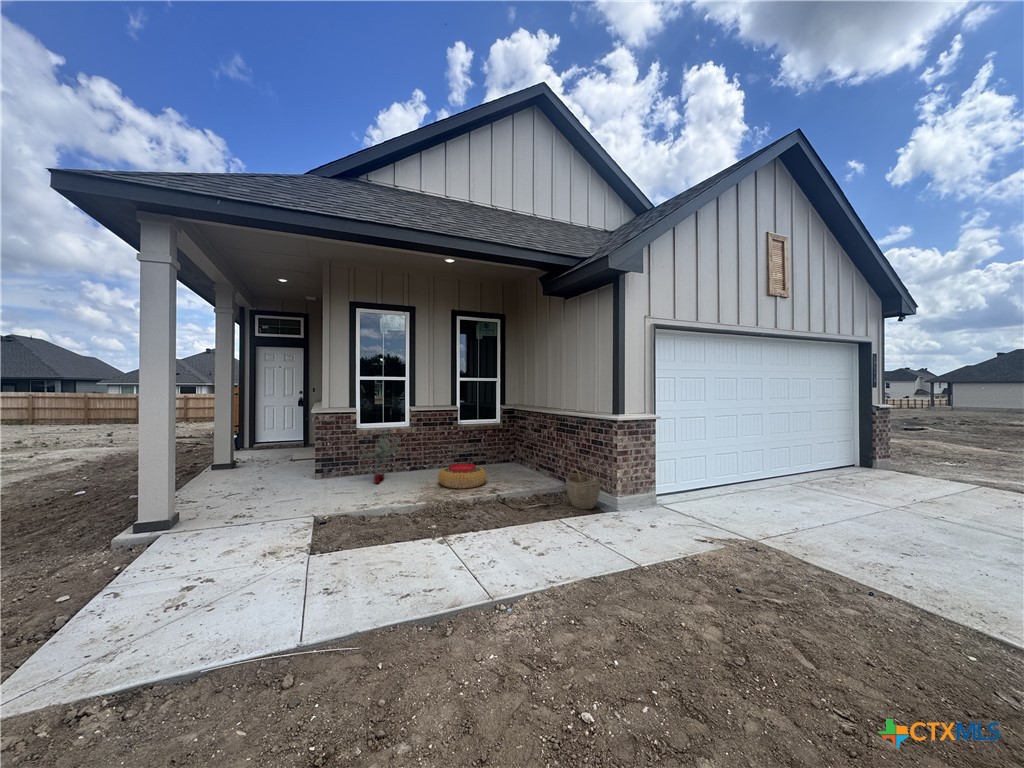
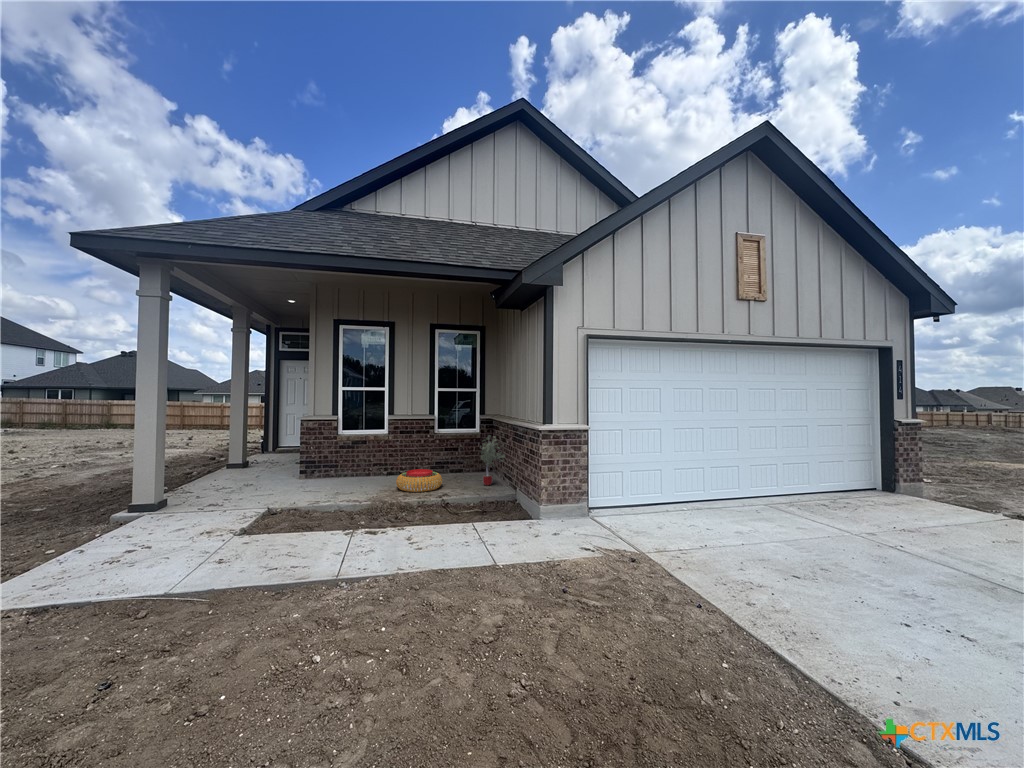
potted tree: present [359,433,400,484] -> present [481,436,505,485]
woven basket: present [566,467,600,509] -> none [502,475,530,516]

